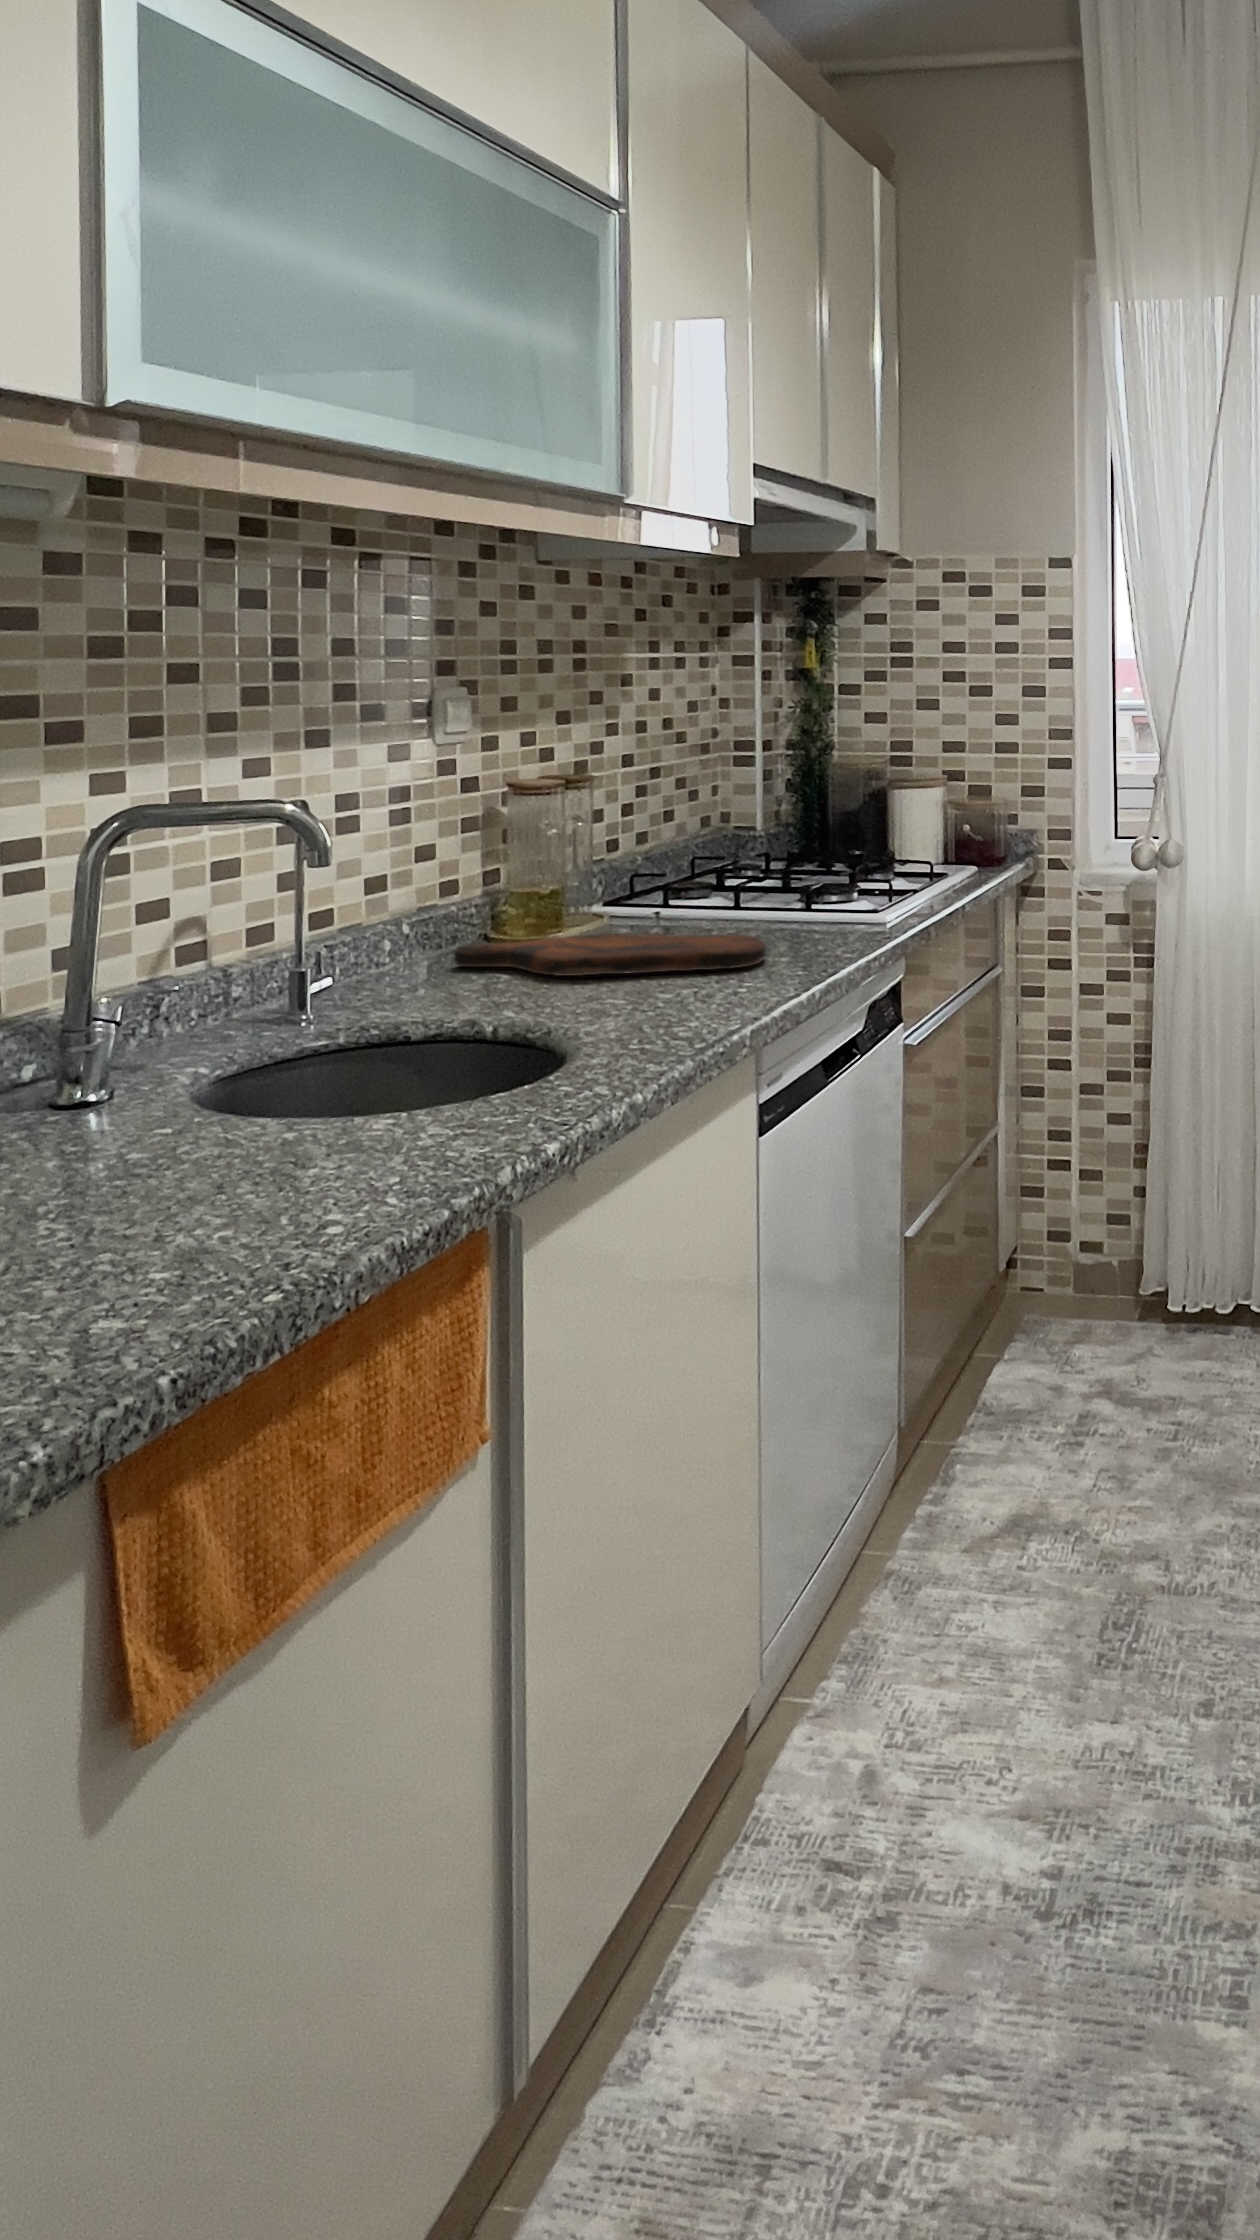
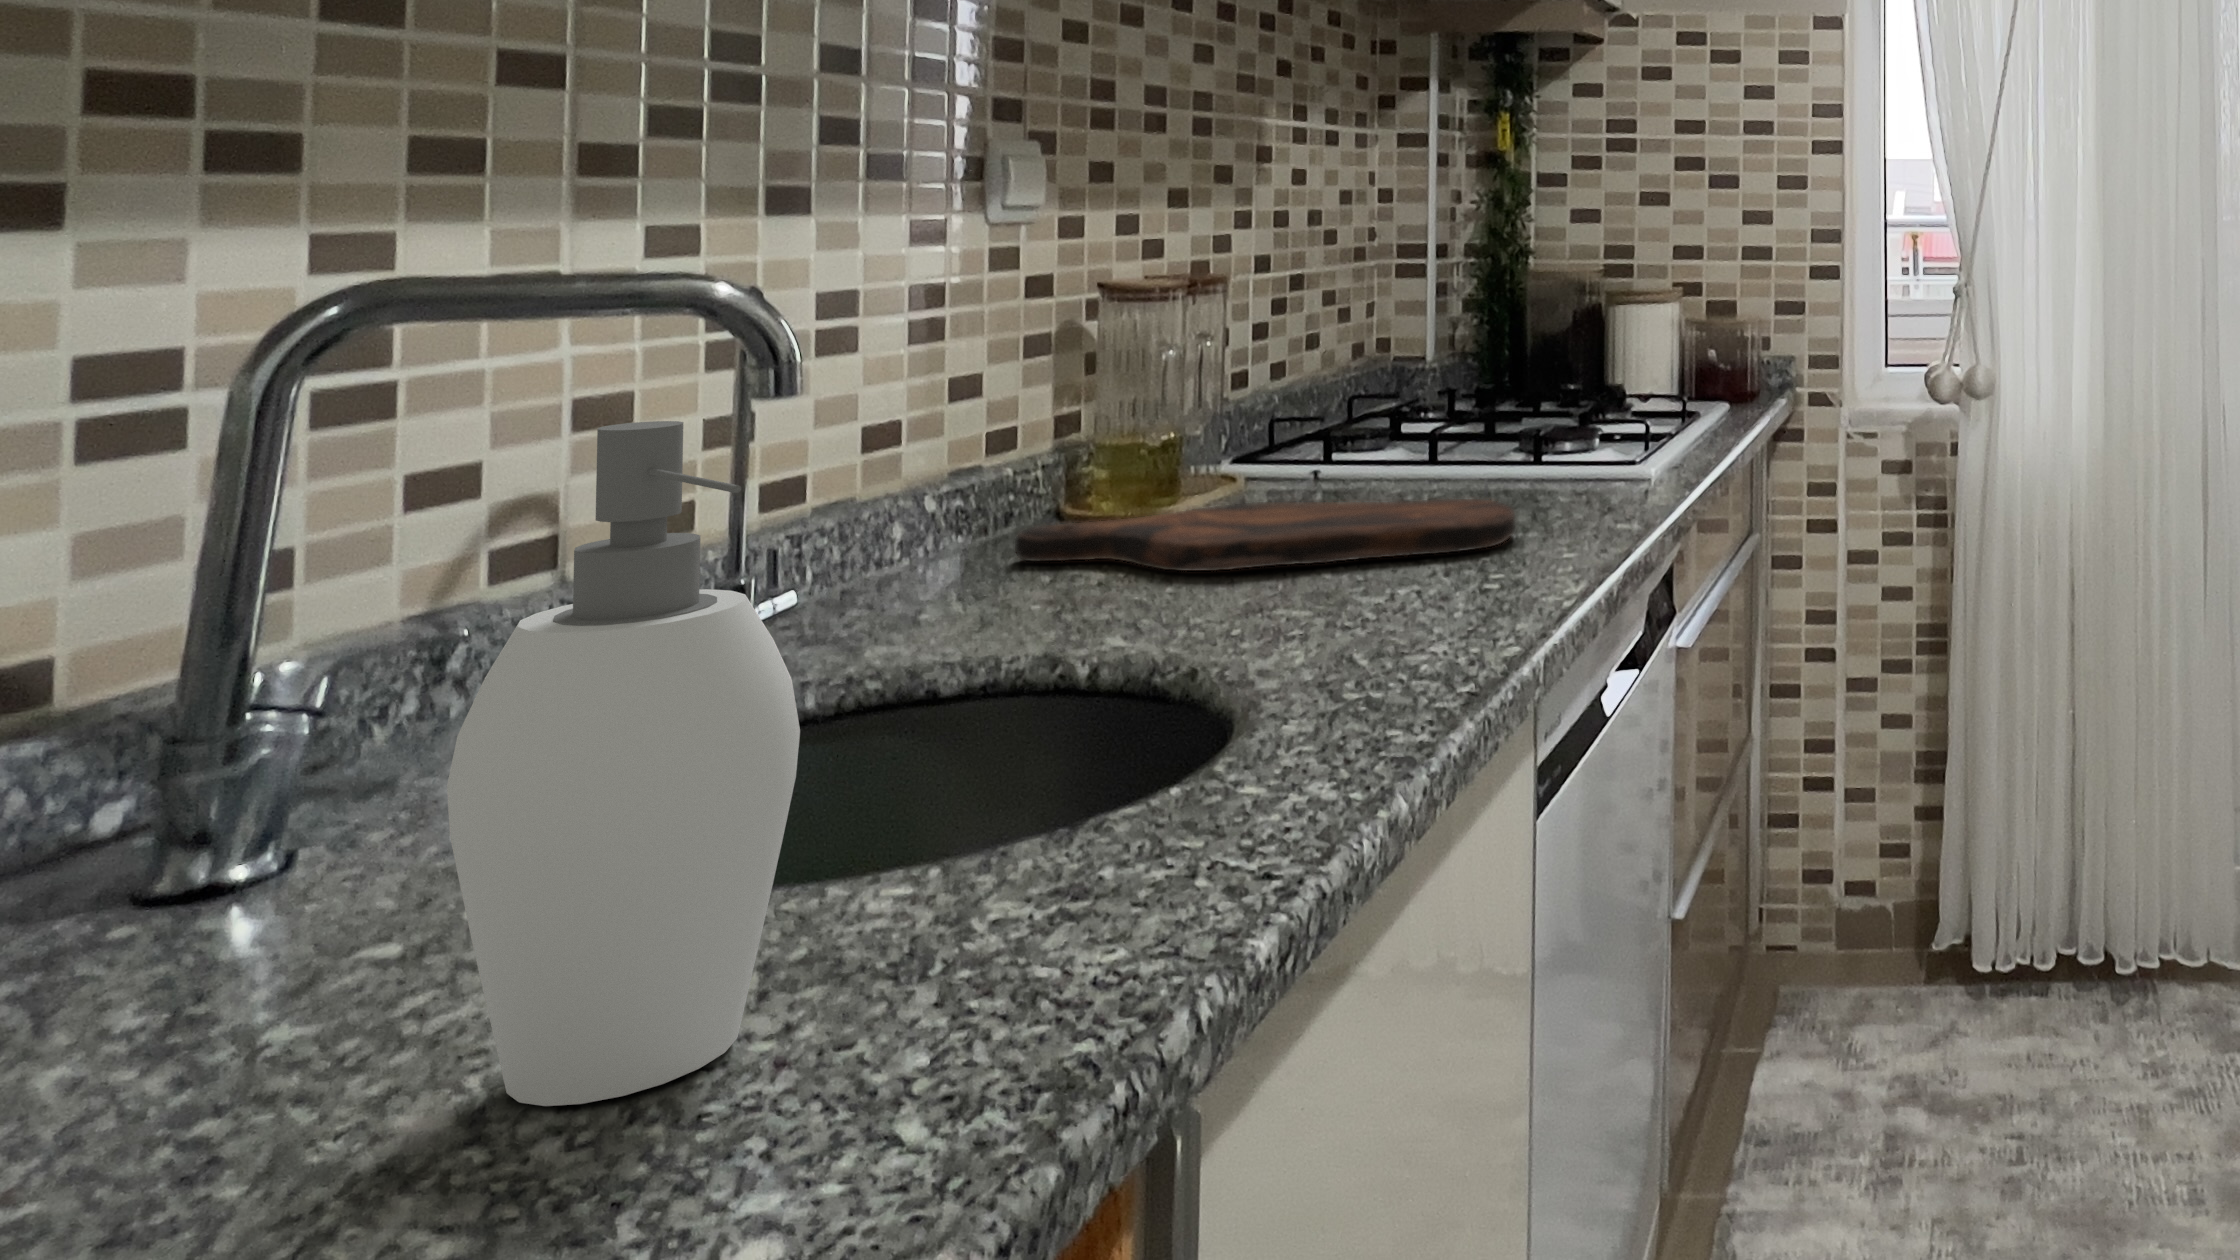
soap dispenser: none [208,889,345,1181] -> present [447,421,800,1106]

